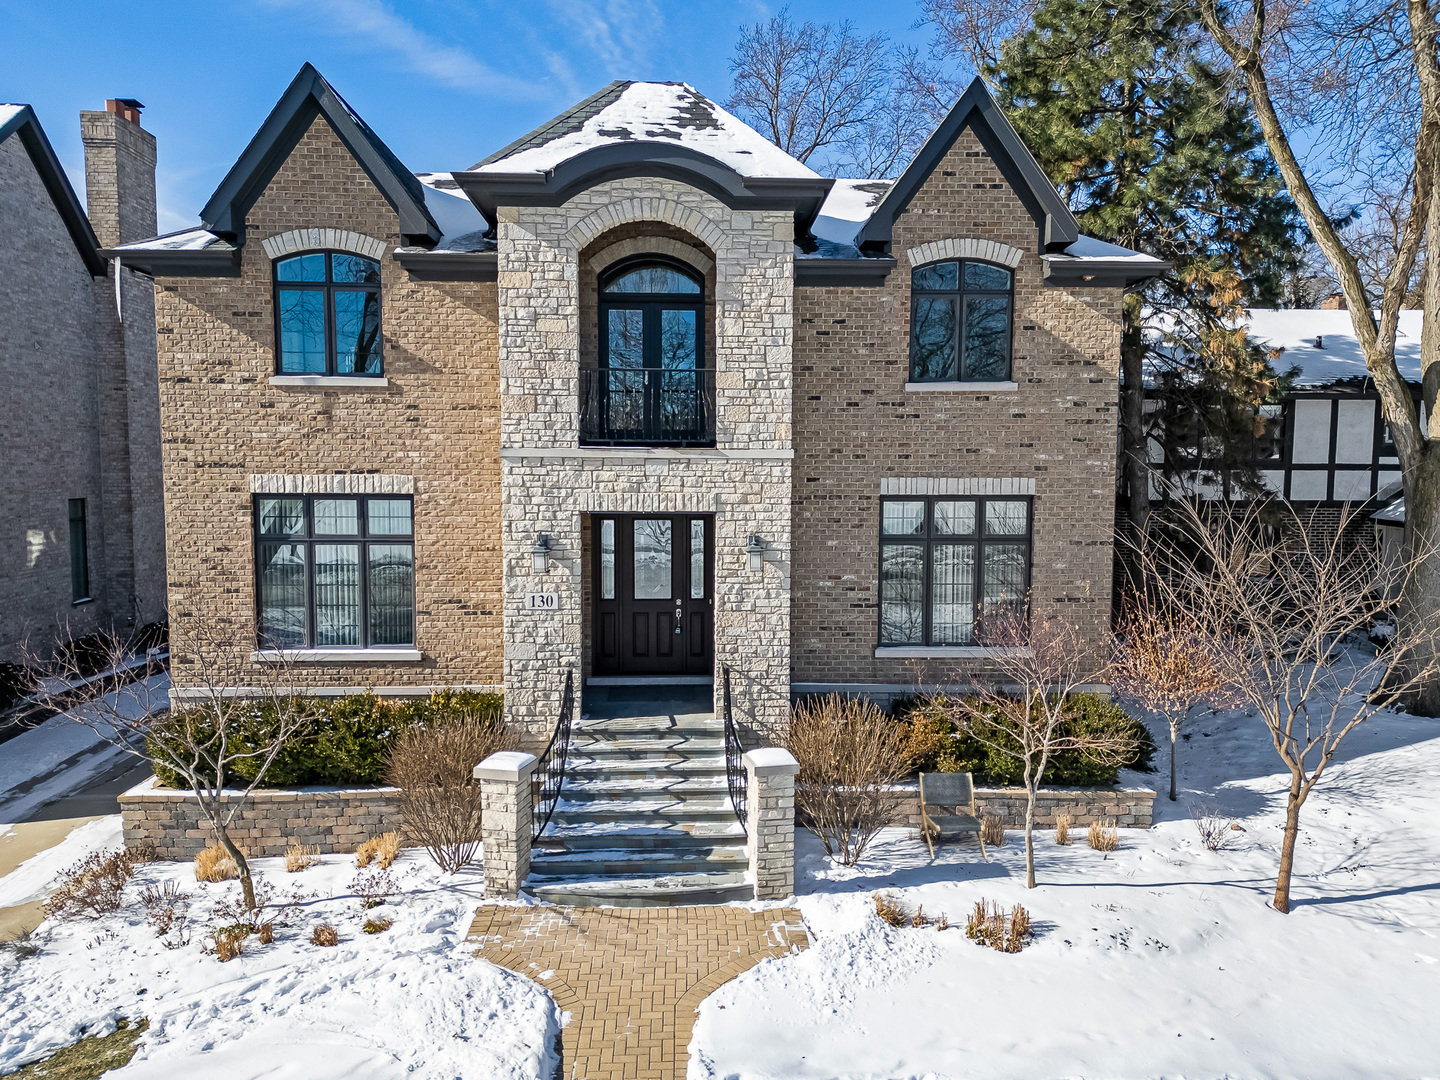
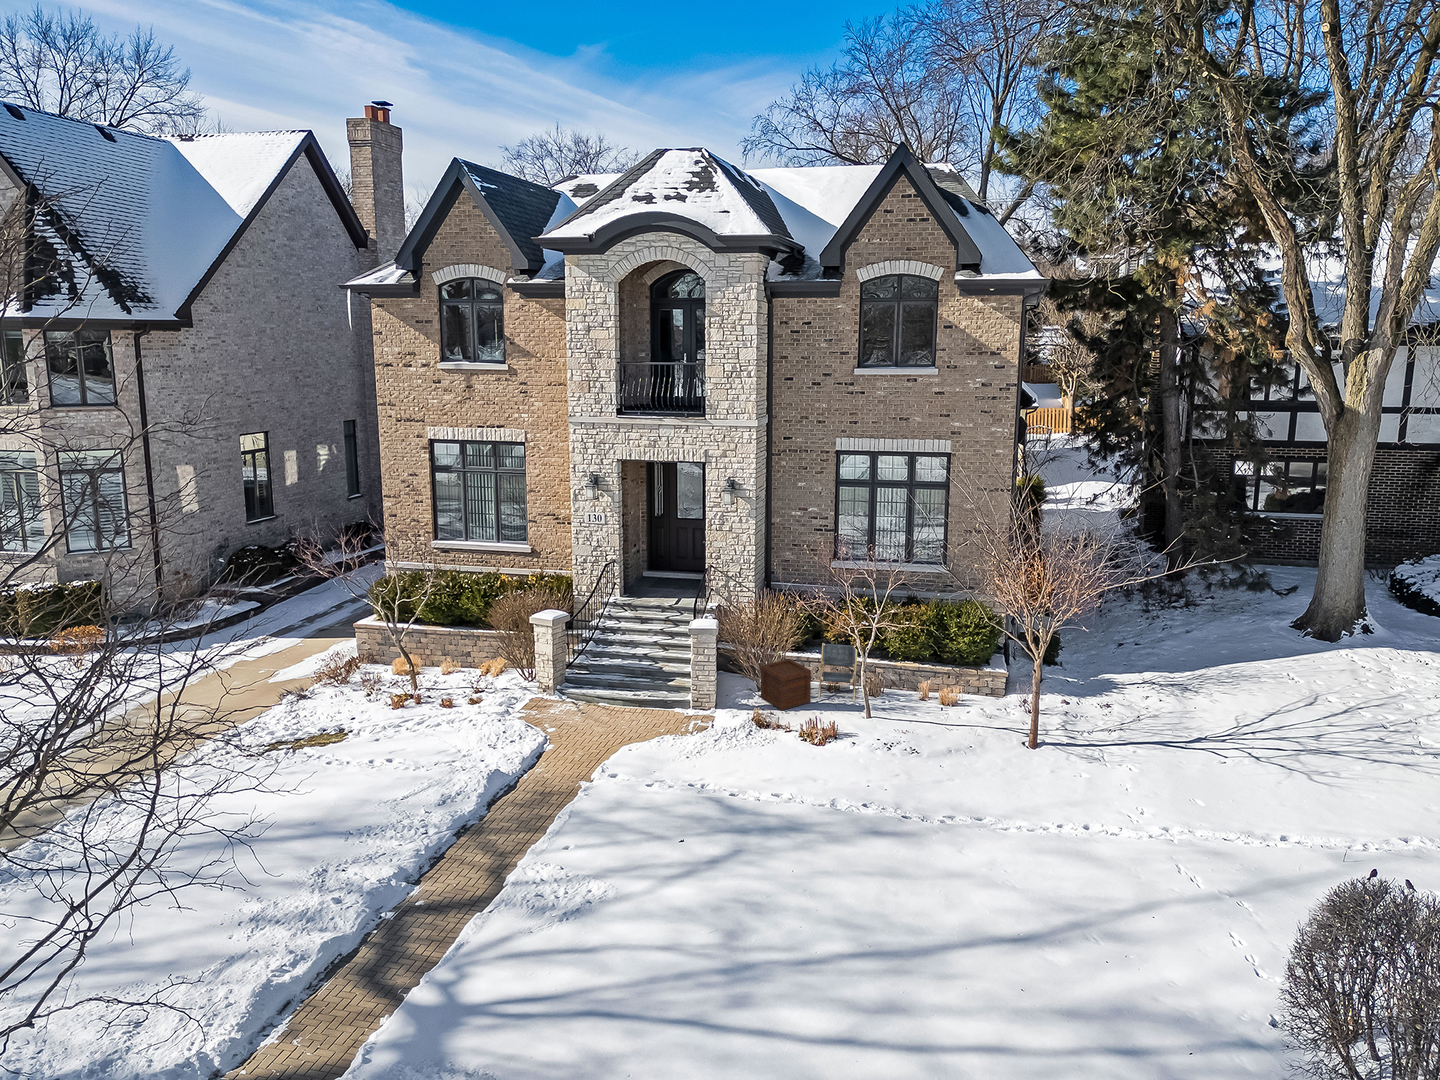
wooden crate: none [849,802,928,887] -> present [761,659,811,710]

